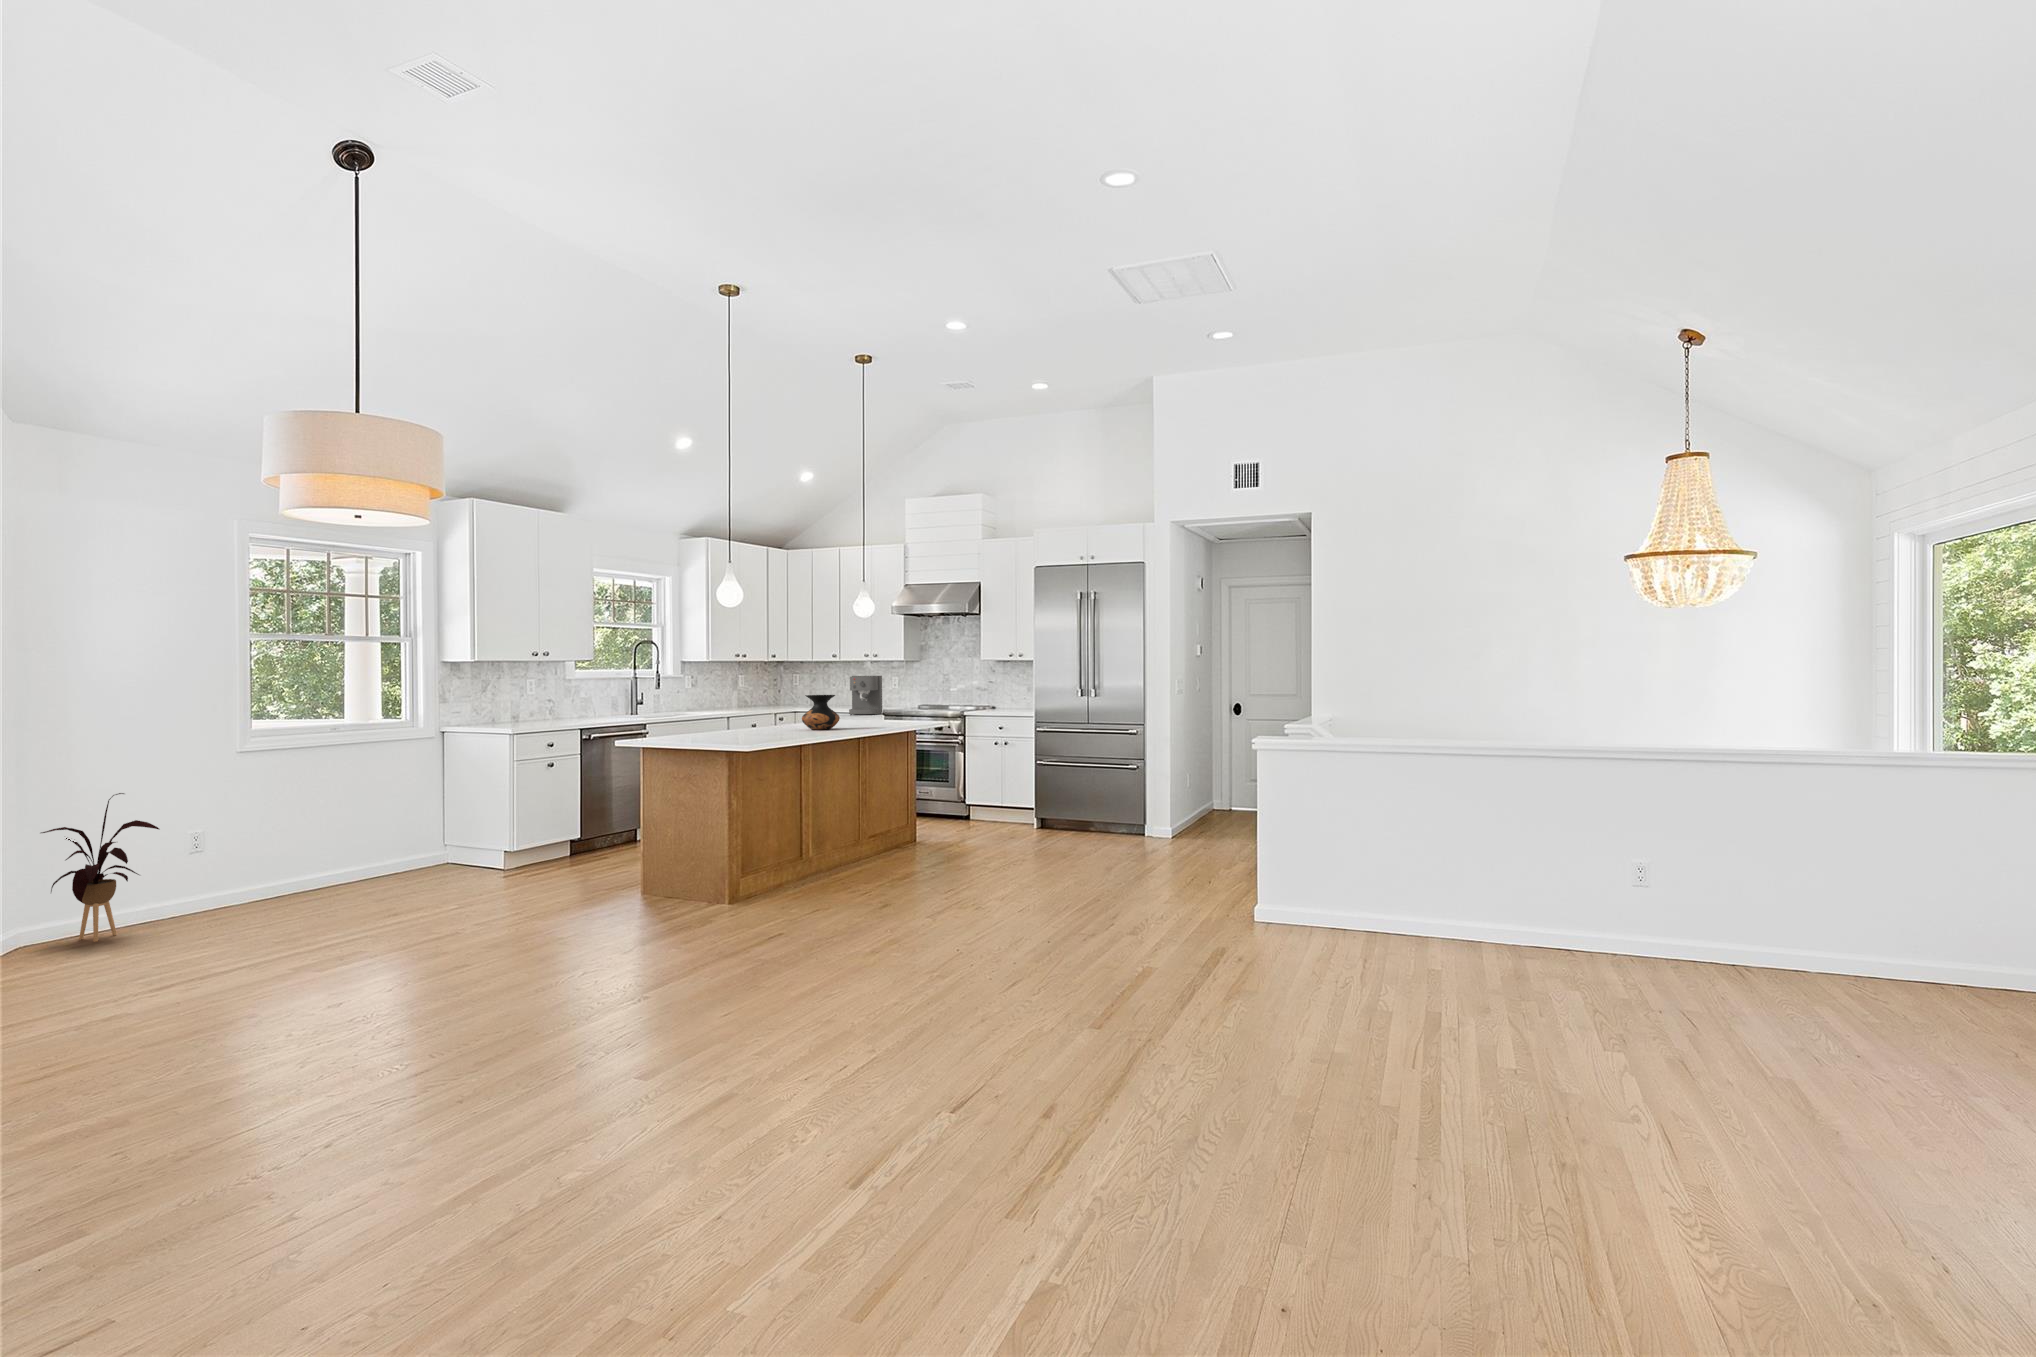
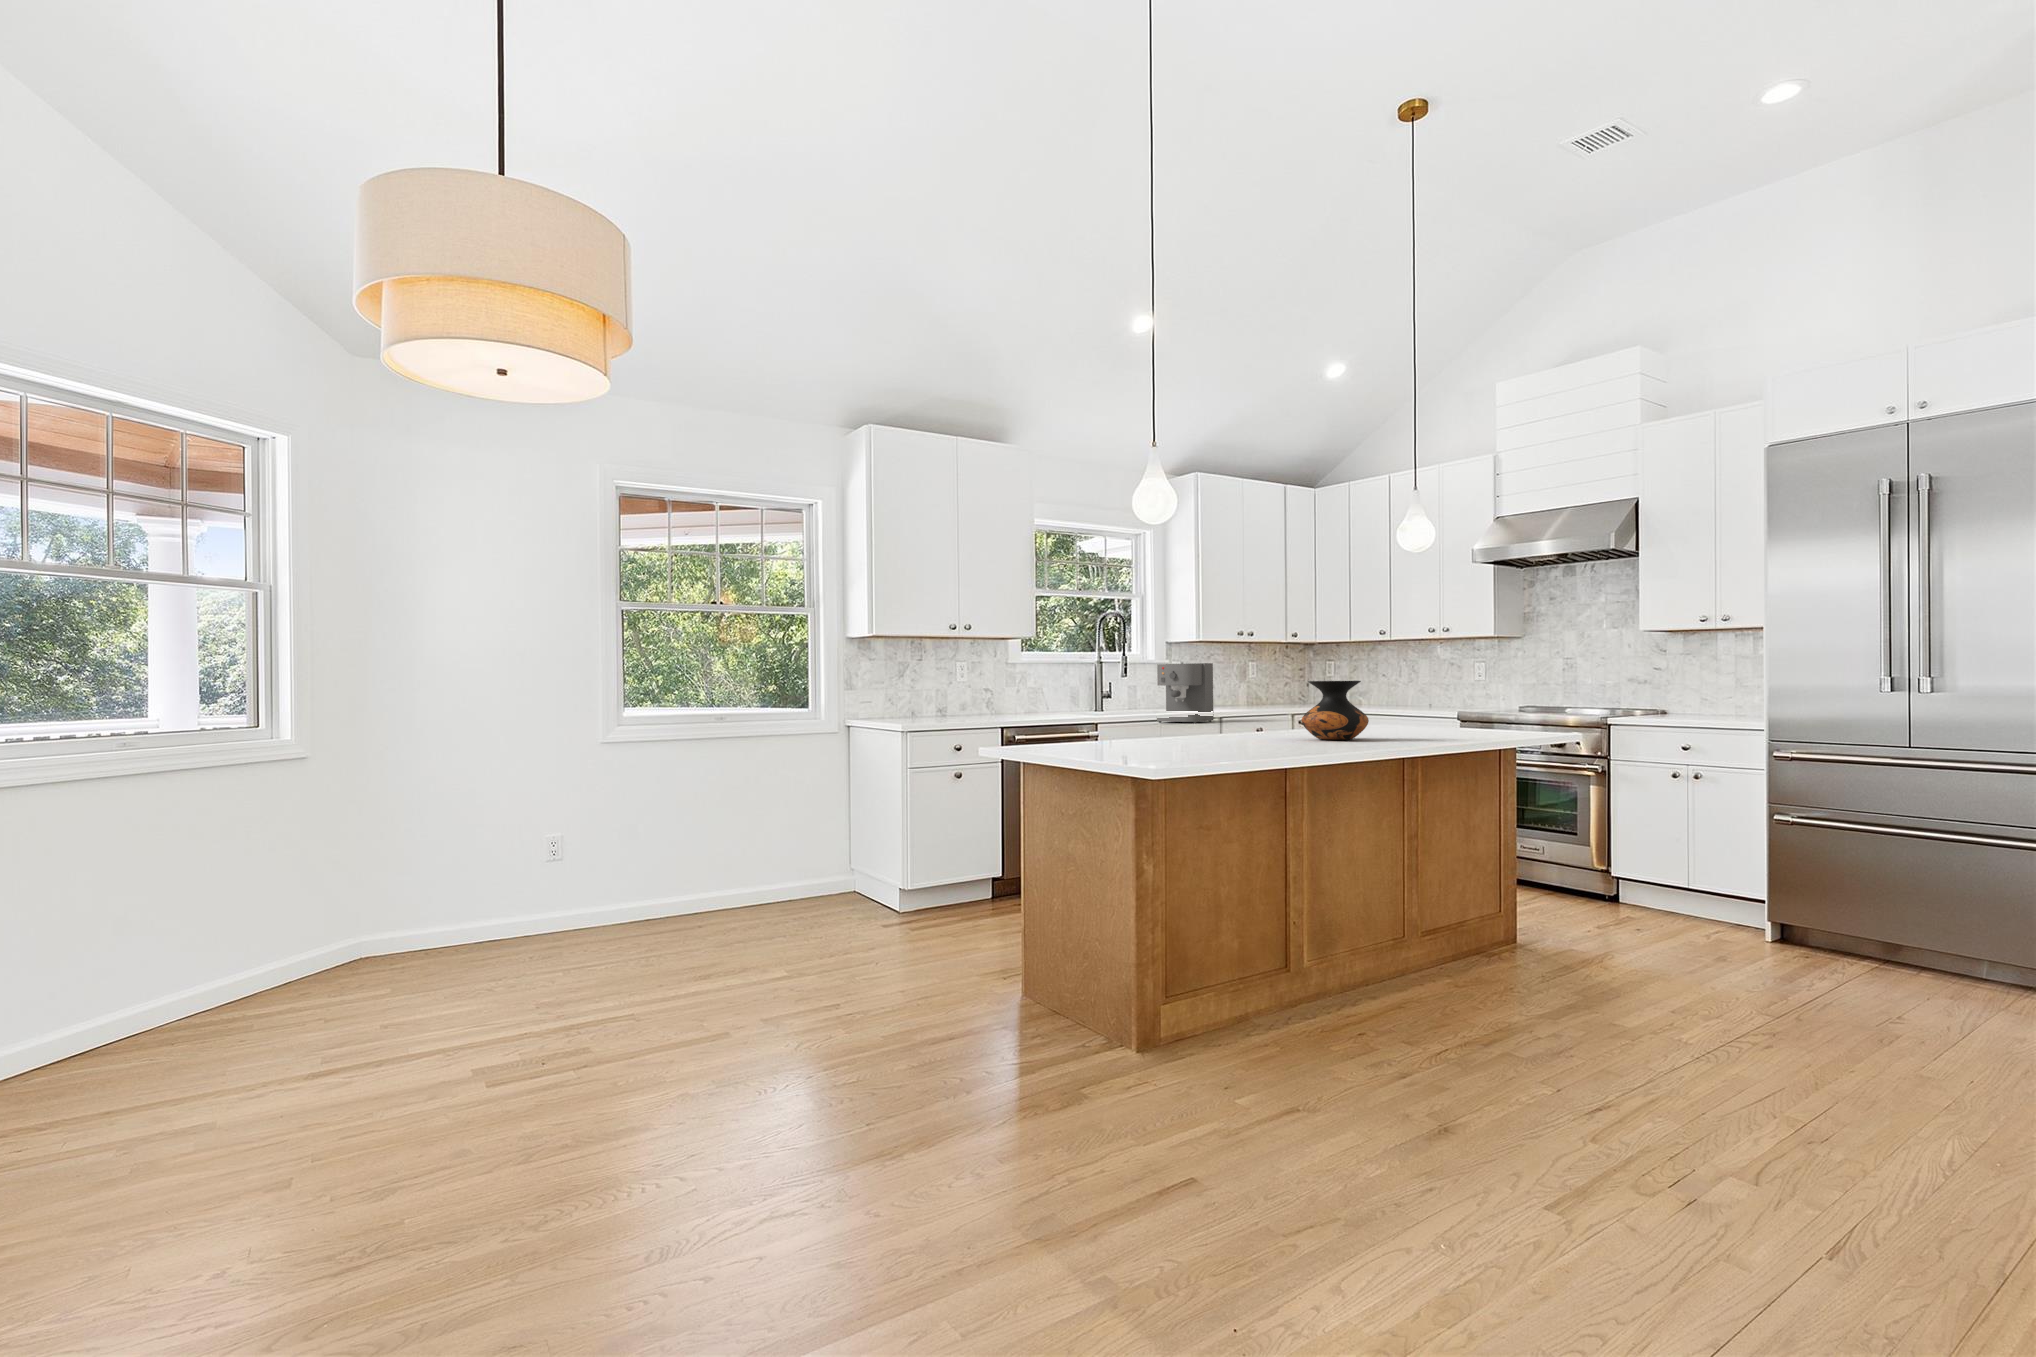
coffee maker: present [849,676,882,715] -> present [1157,663,1213,723]
house plant: present [41,793,159,942] -> none [342,788,459,970]

